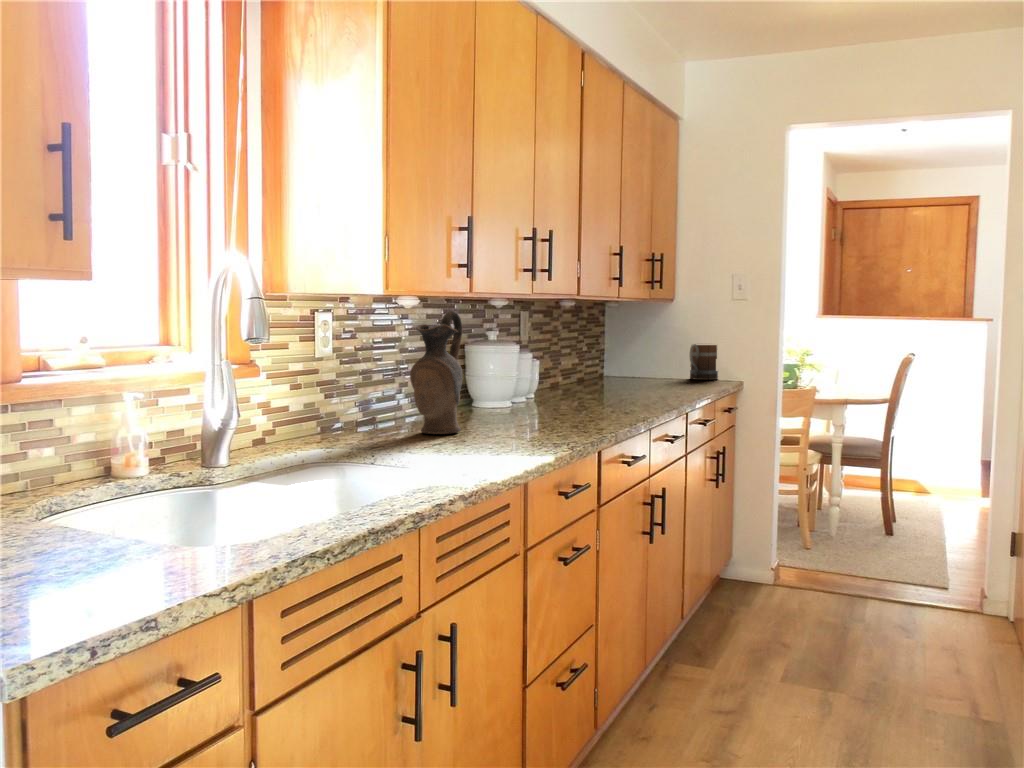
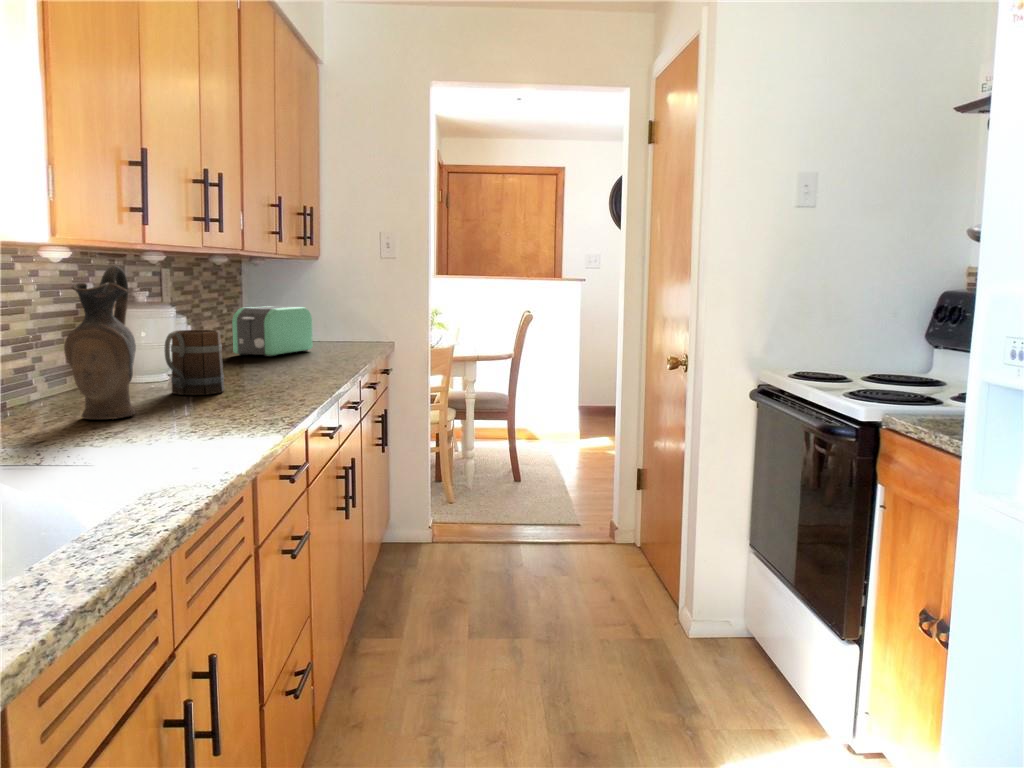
toaster: none [583,344,657,390] -> present [232,306,313,357]
mug: present [690,344,718,380] -> present [164,330,224,395]

